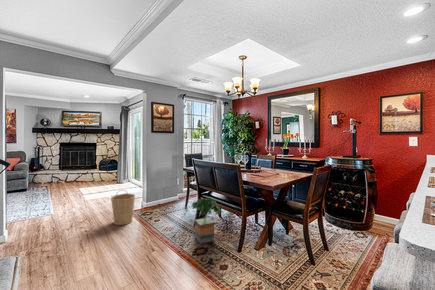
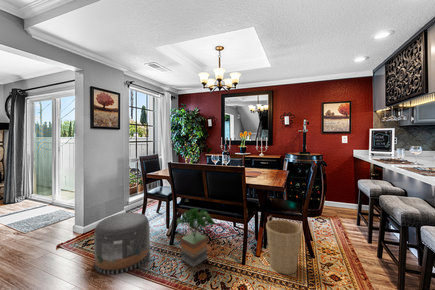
basket: present [111,193,135,225] -> present [266,216,302,274]
pouf: none [140,196,178,236] -> present [94,213,150,274]

